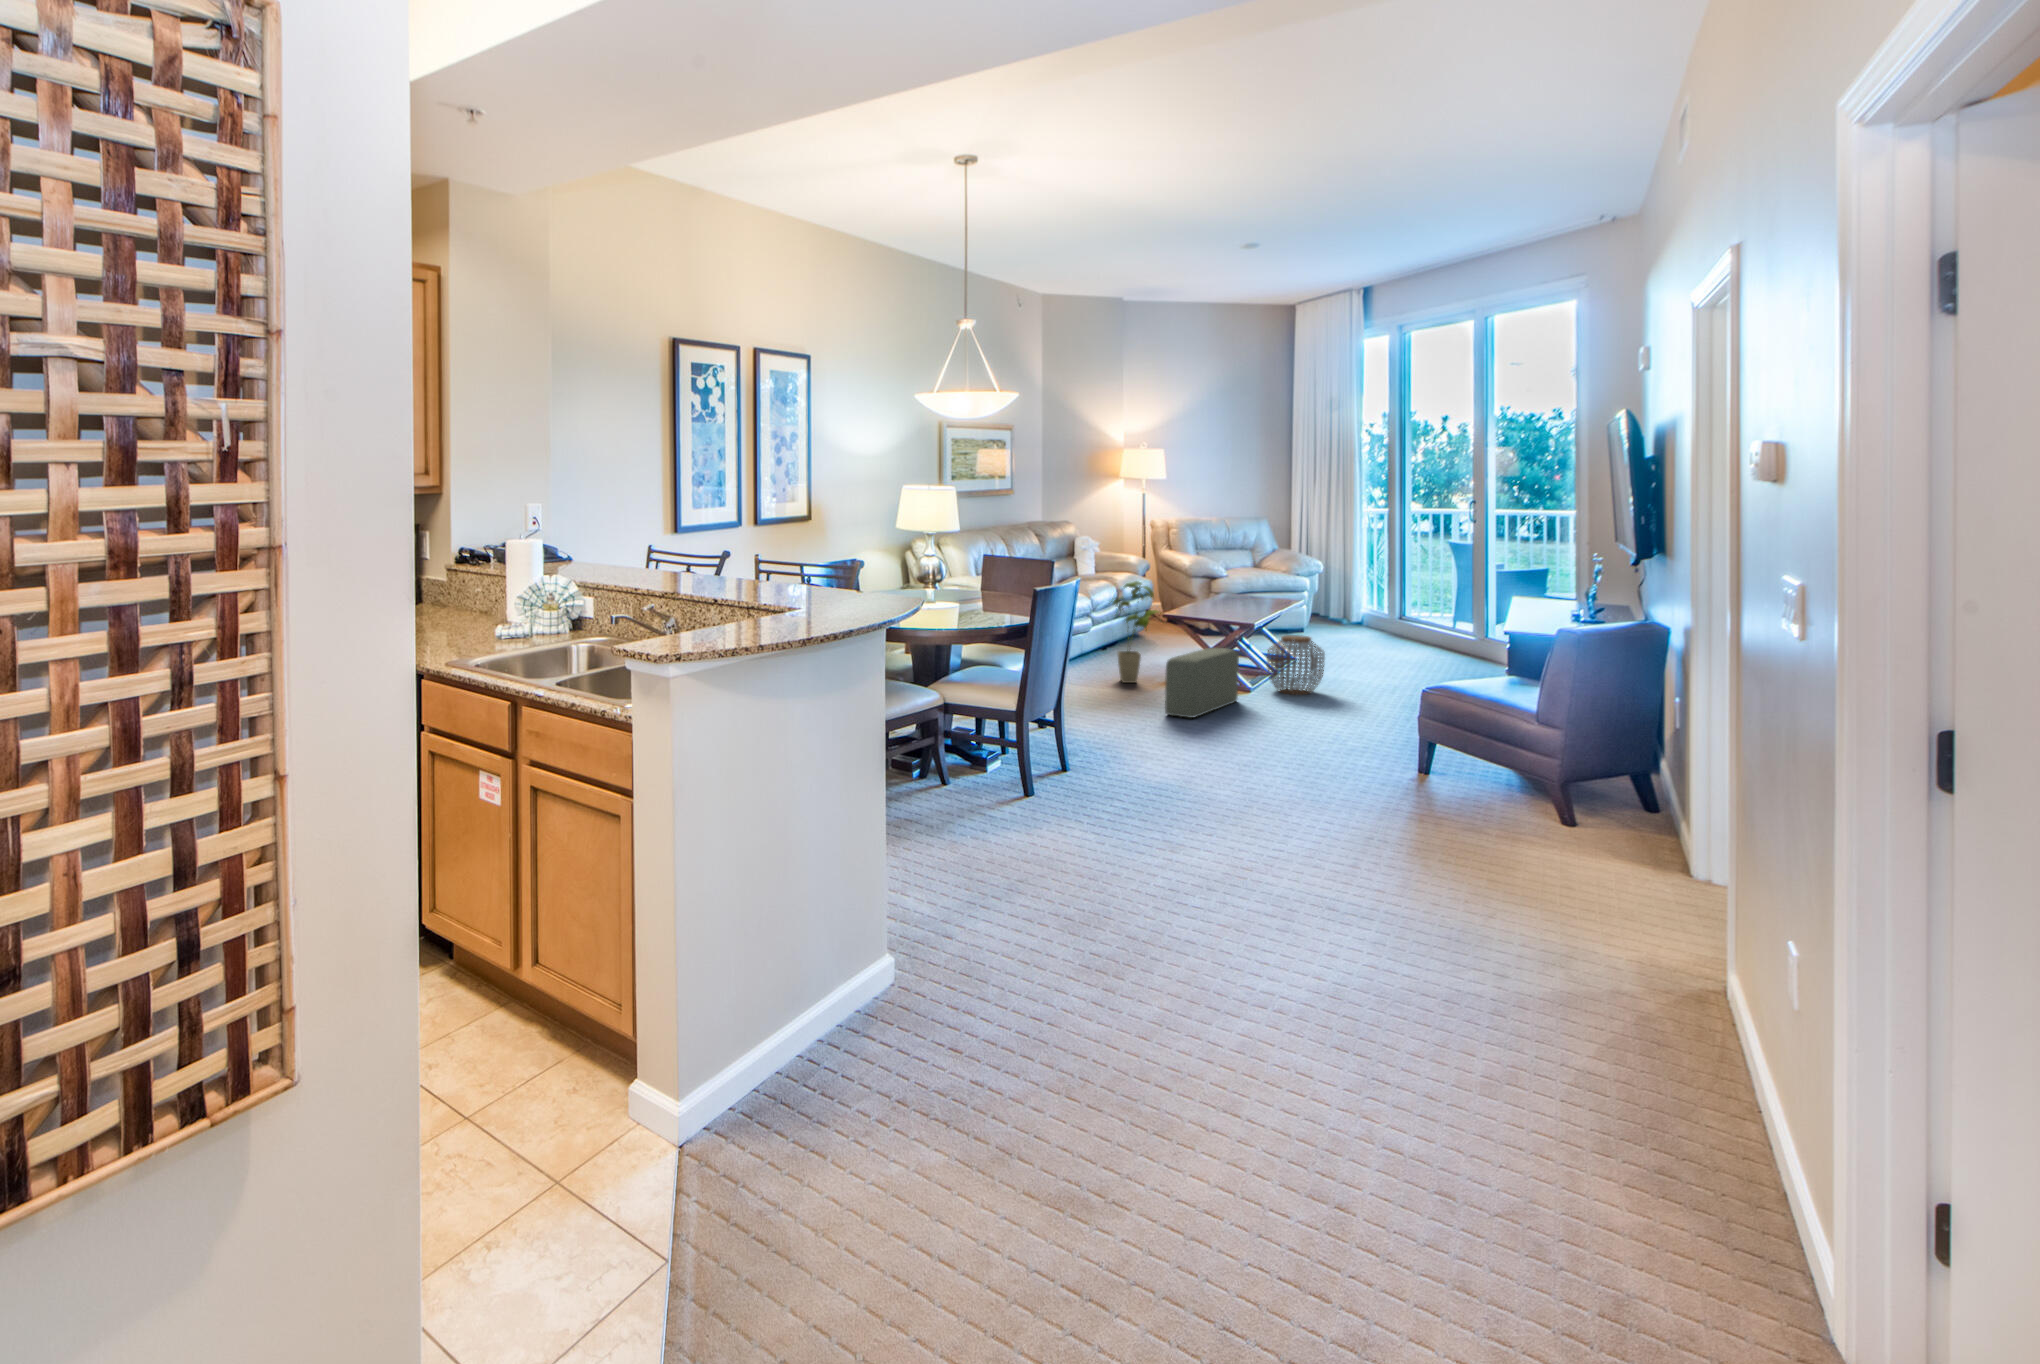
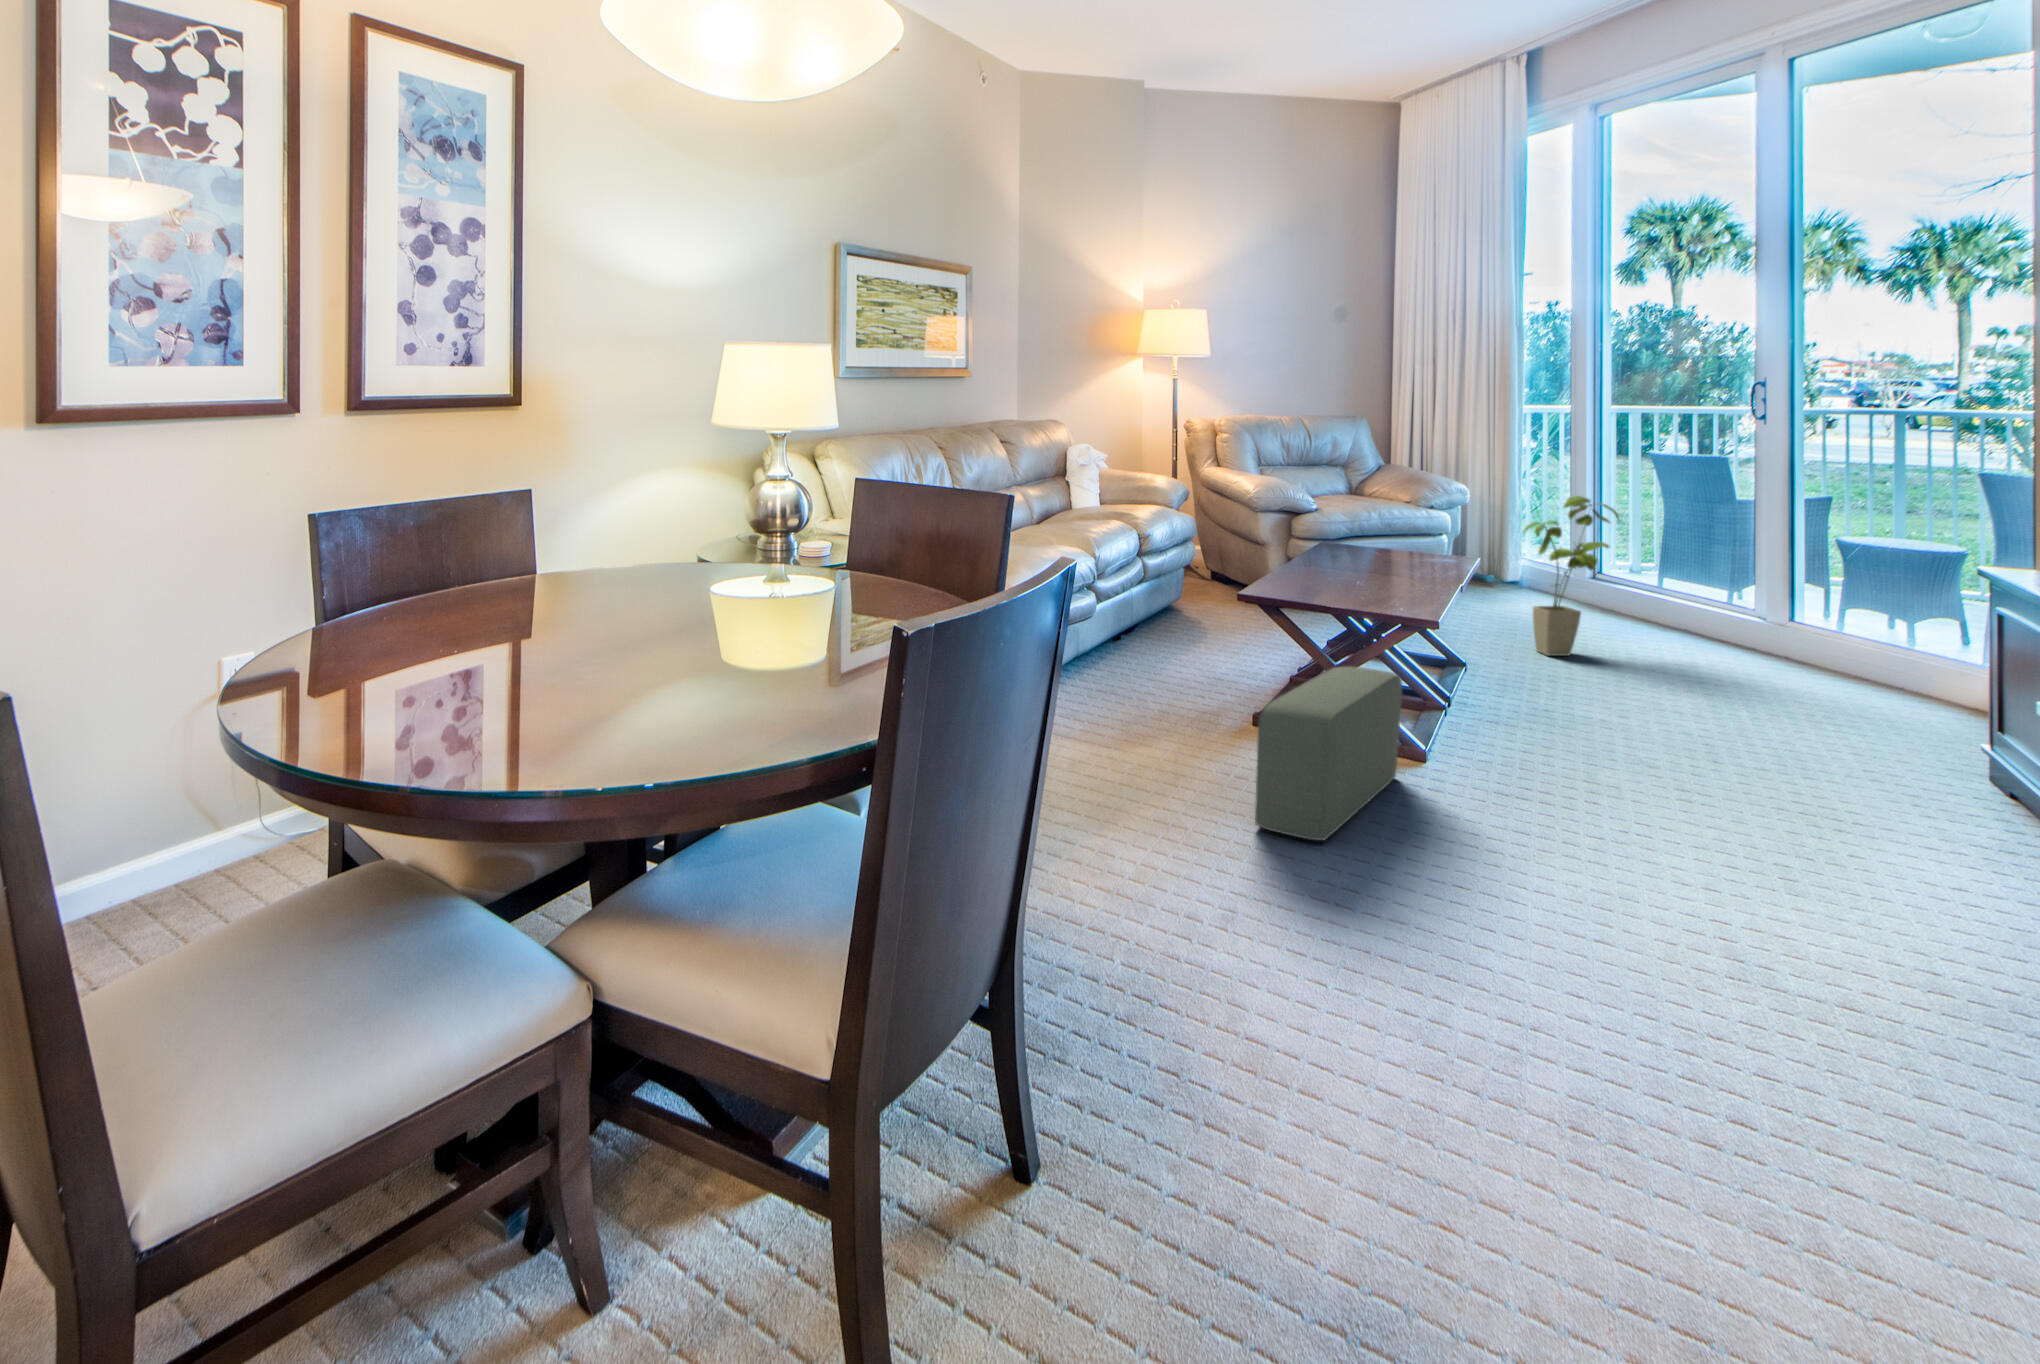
house plant: present [1111,581,1158,683] -> present [1524,496,1619,656]
woven basket: present [1267,635,1324,694] -> none [1442,634,1569,757]

